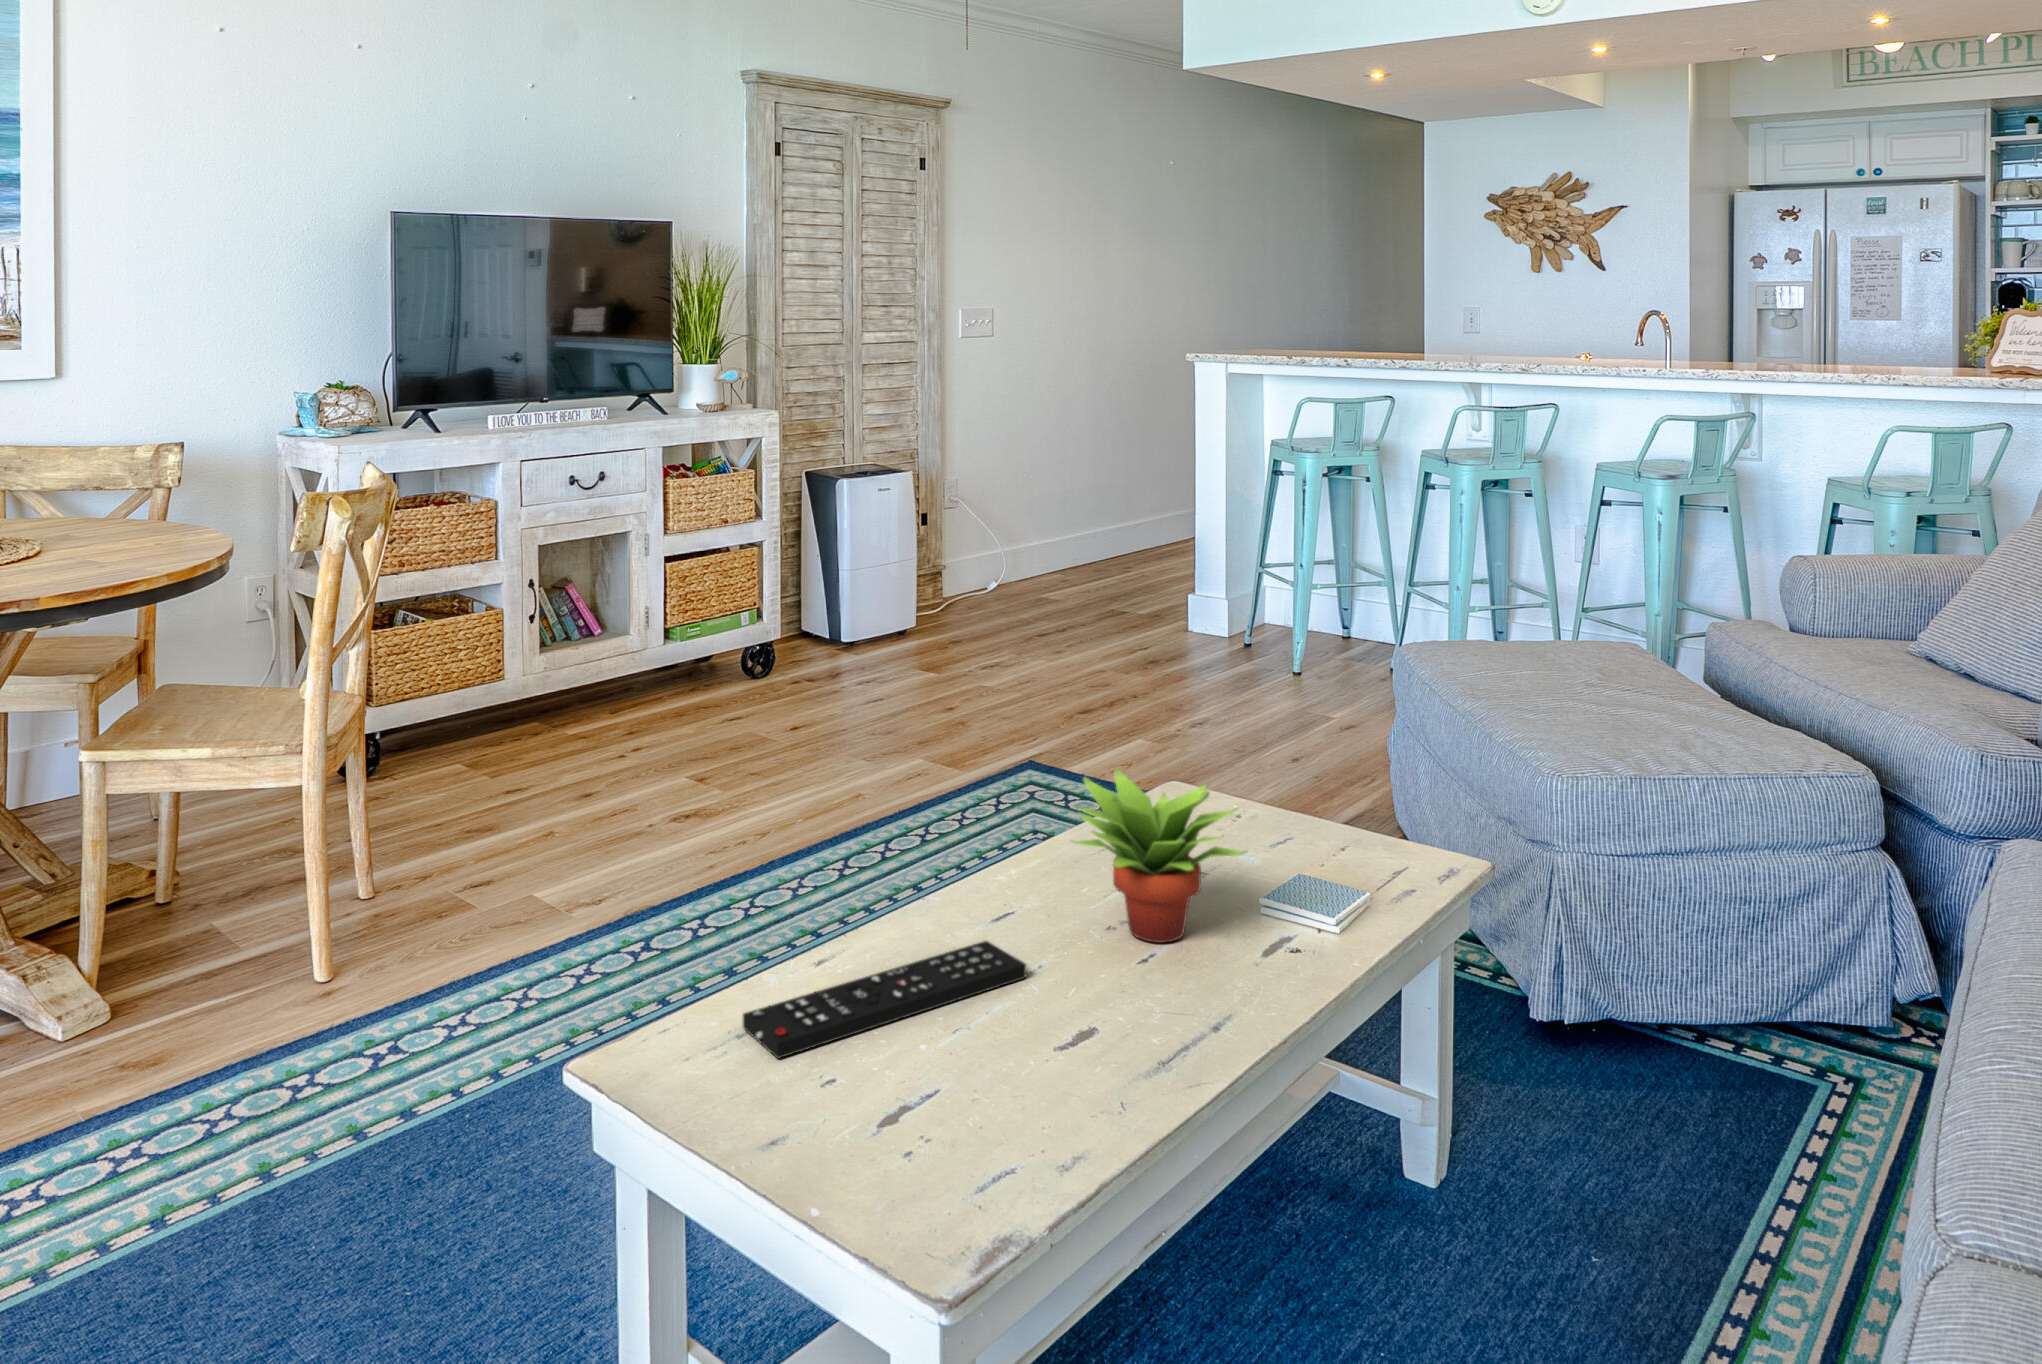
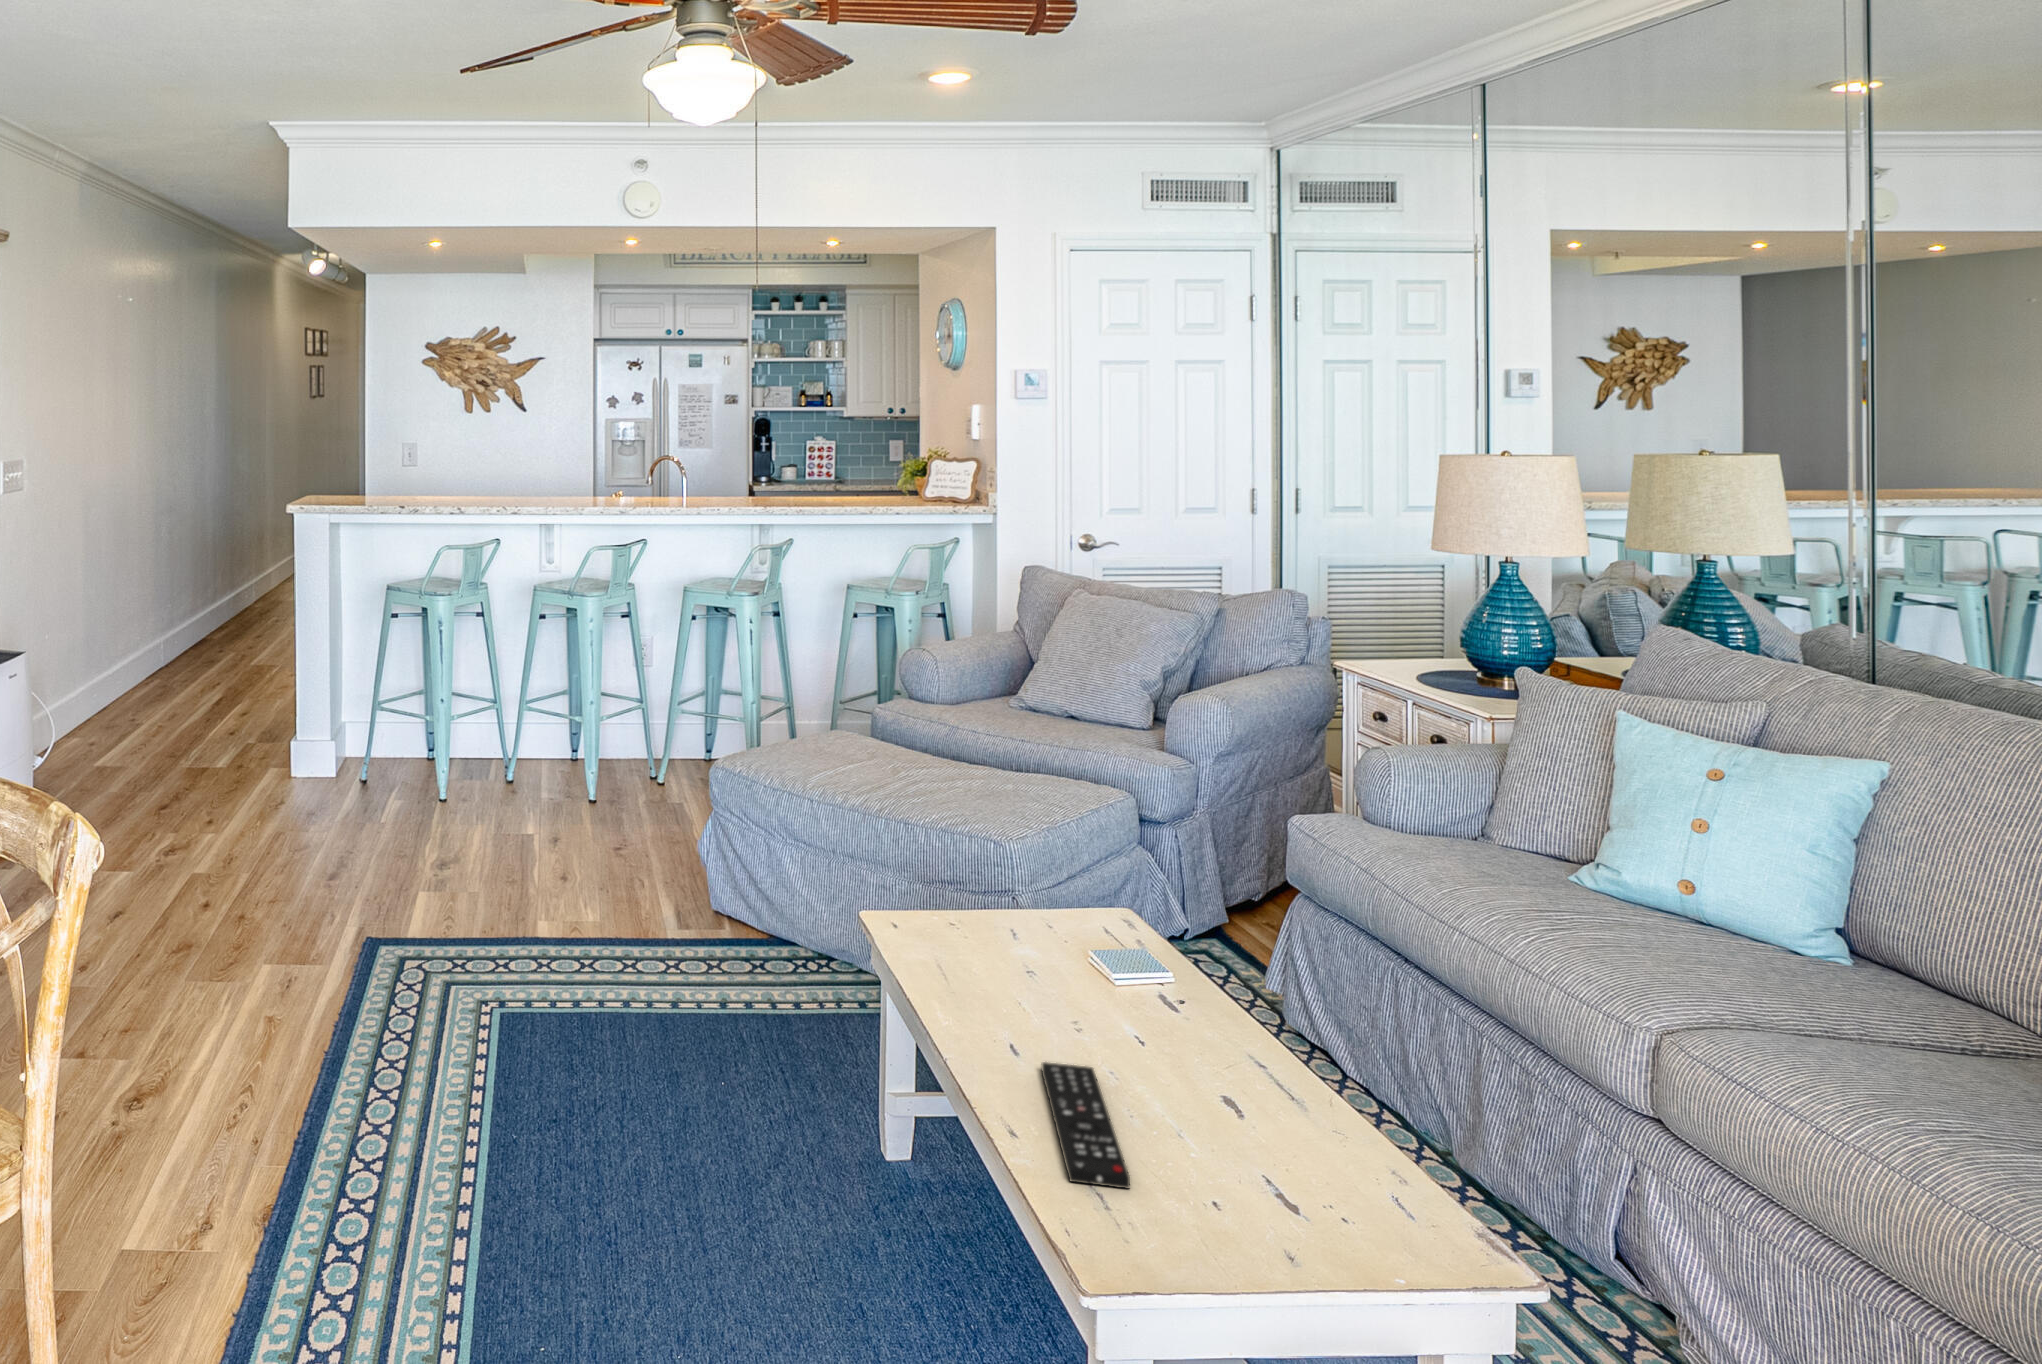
succulent plant: present [1073,768,1246,943] -> none [1002,904,1130,1028]

